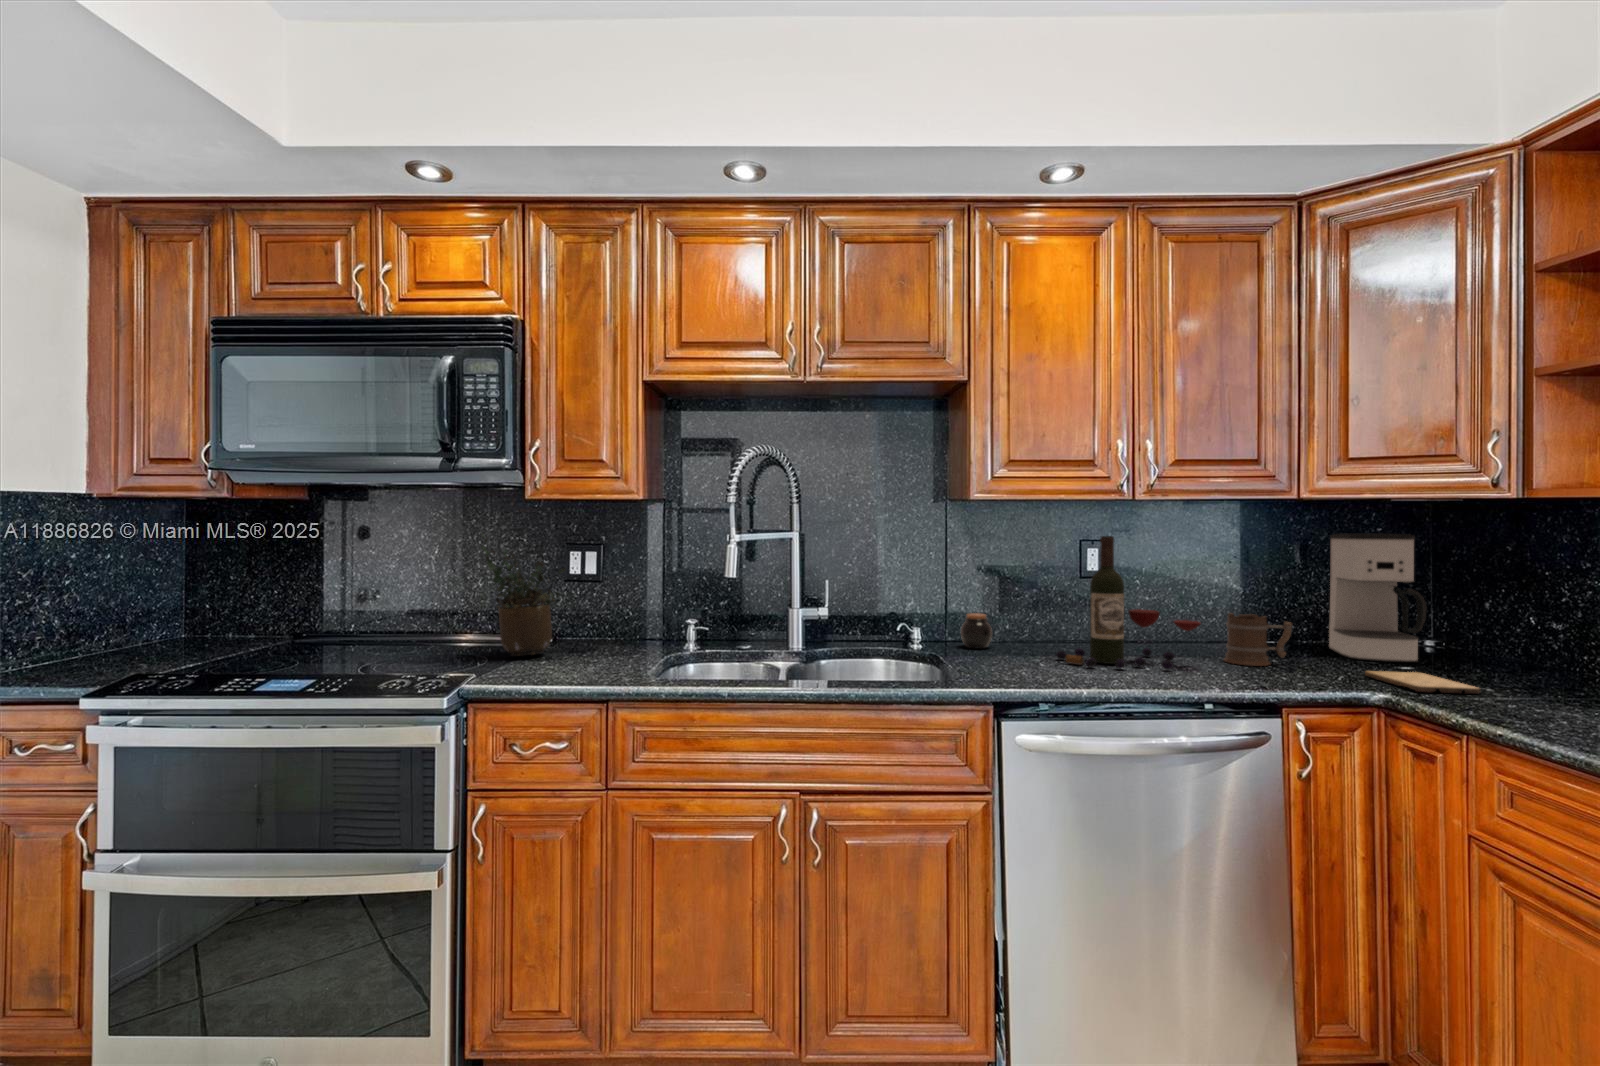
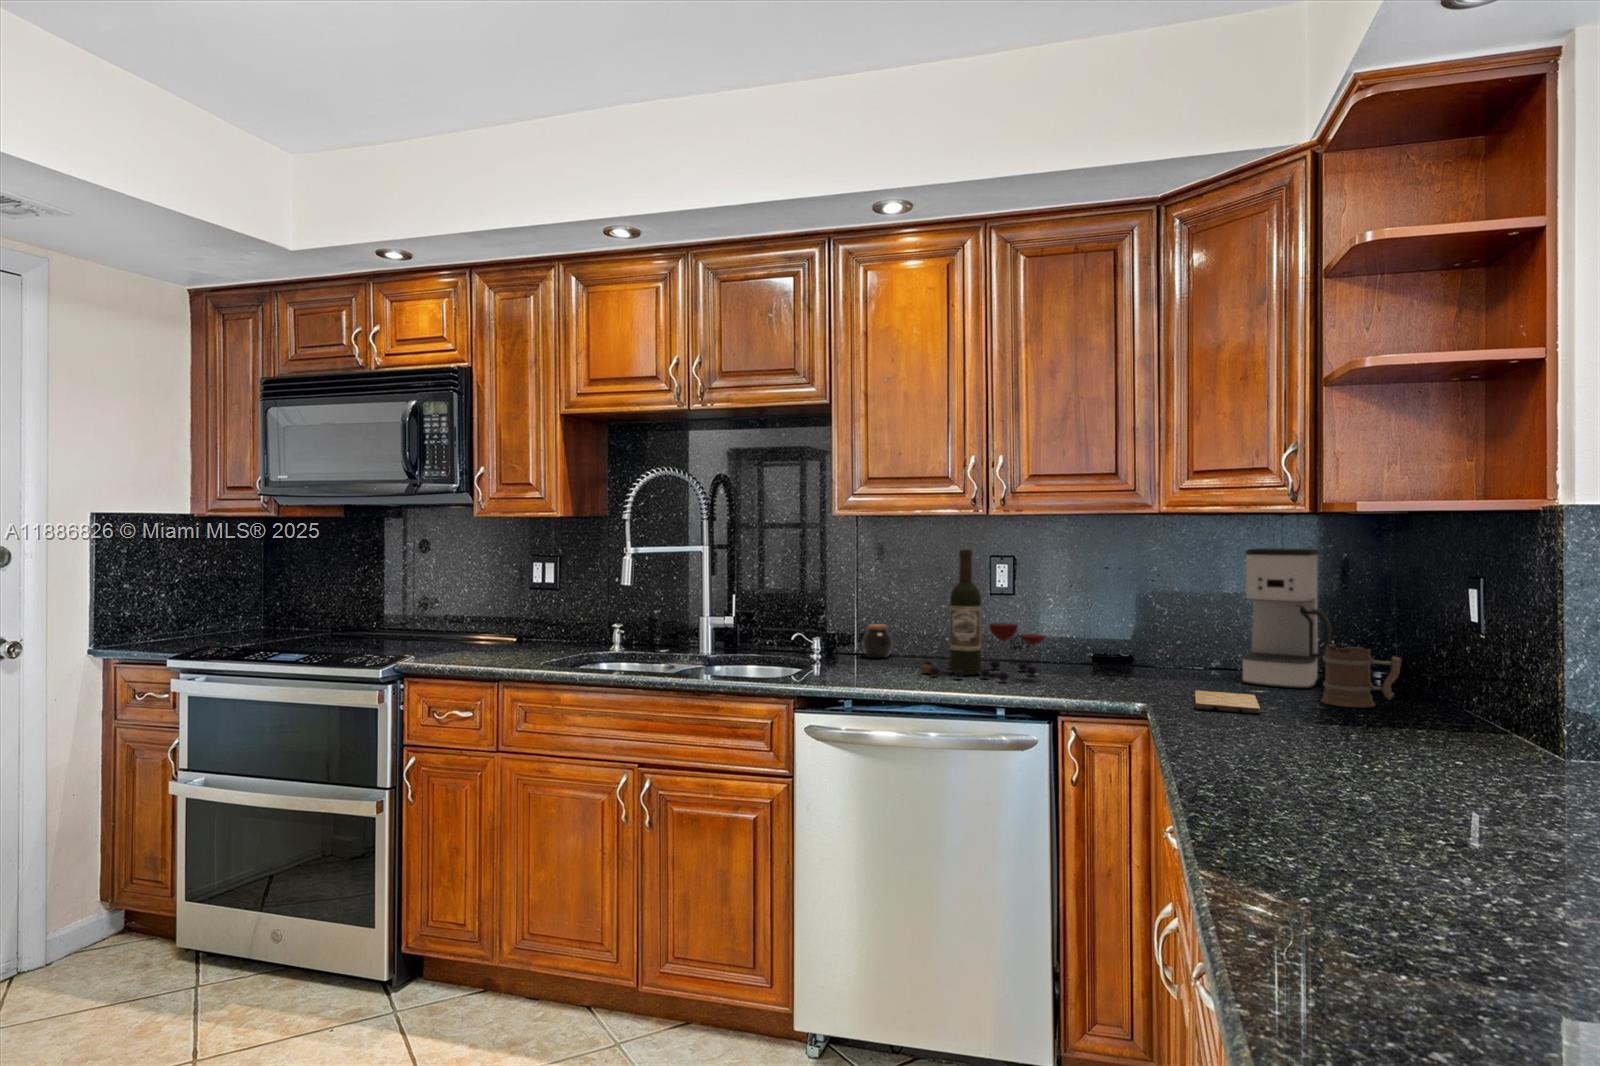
potted plant: present [481,533,566,656] -> none [441,543,518,647]
mug: present [1224,613,1292,666] -> present [1321,645,1401,707]

